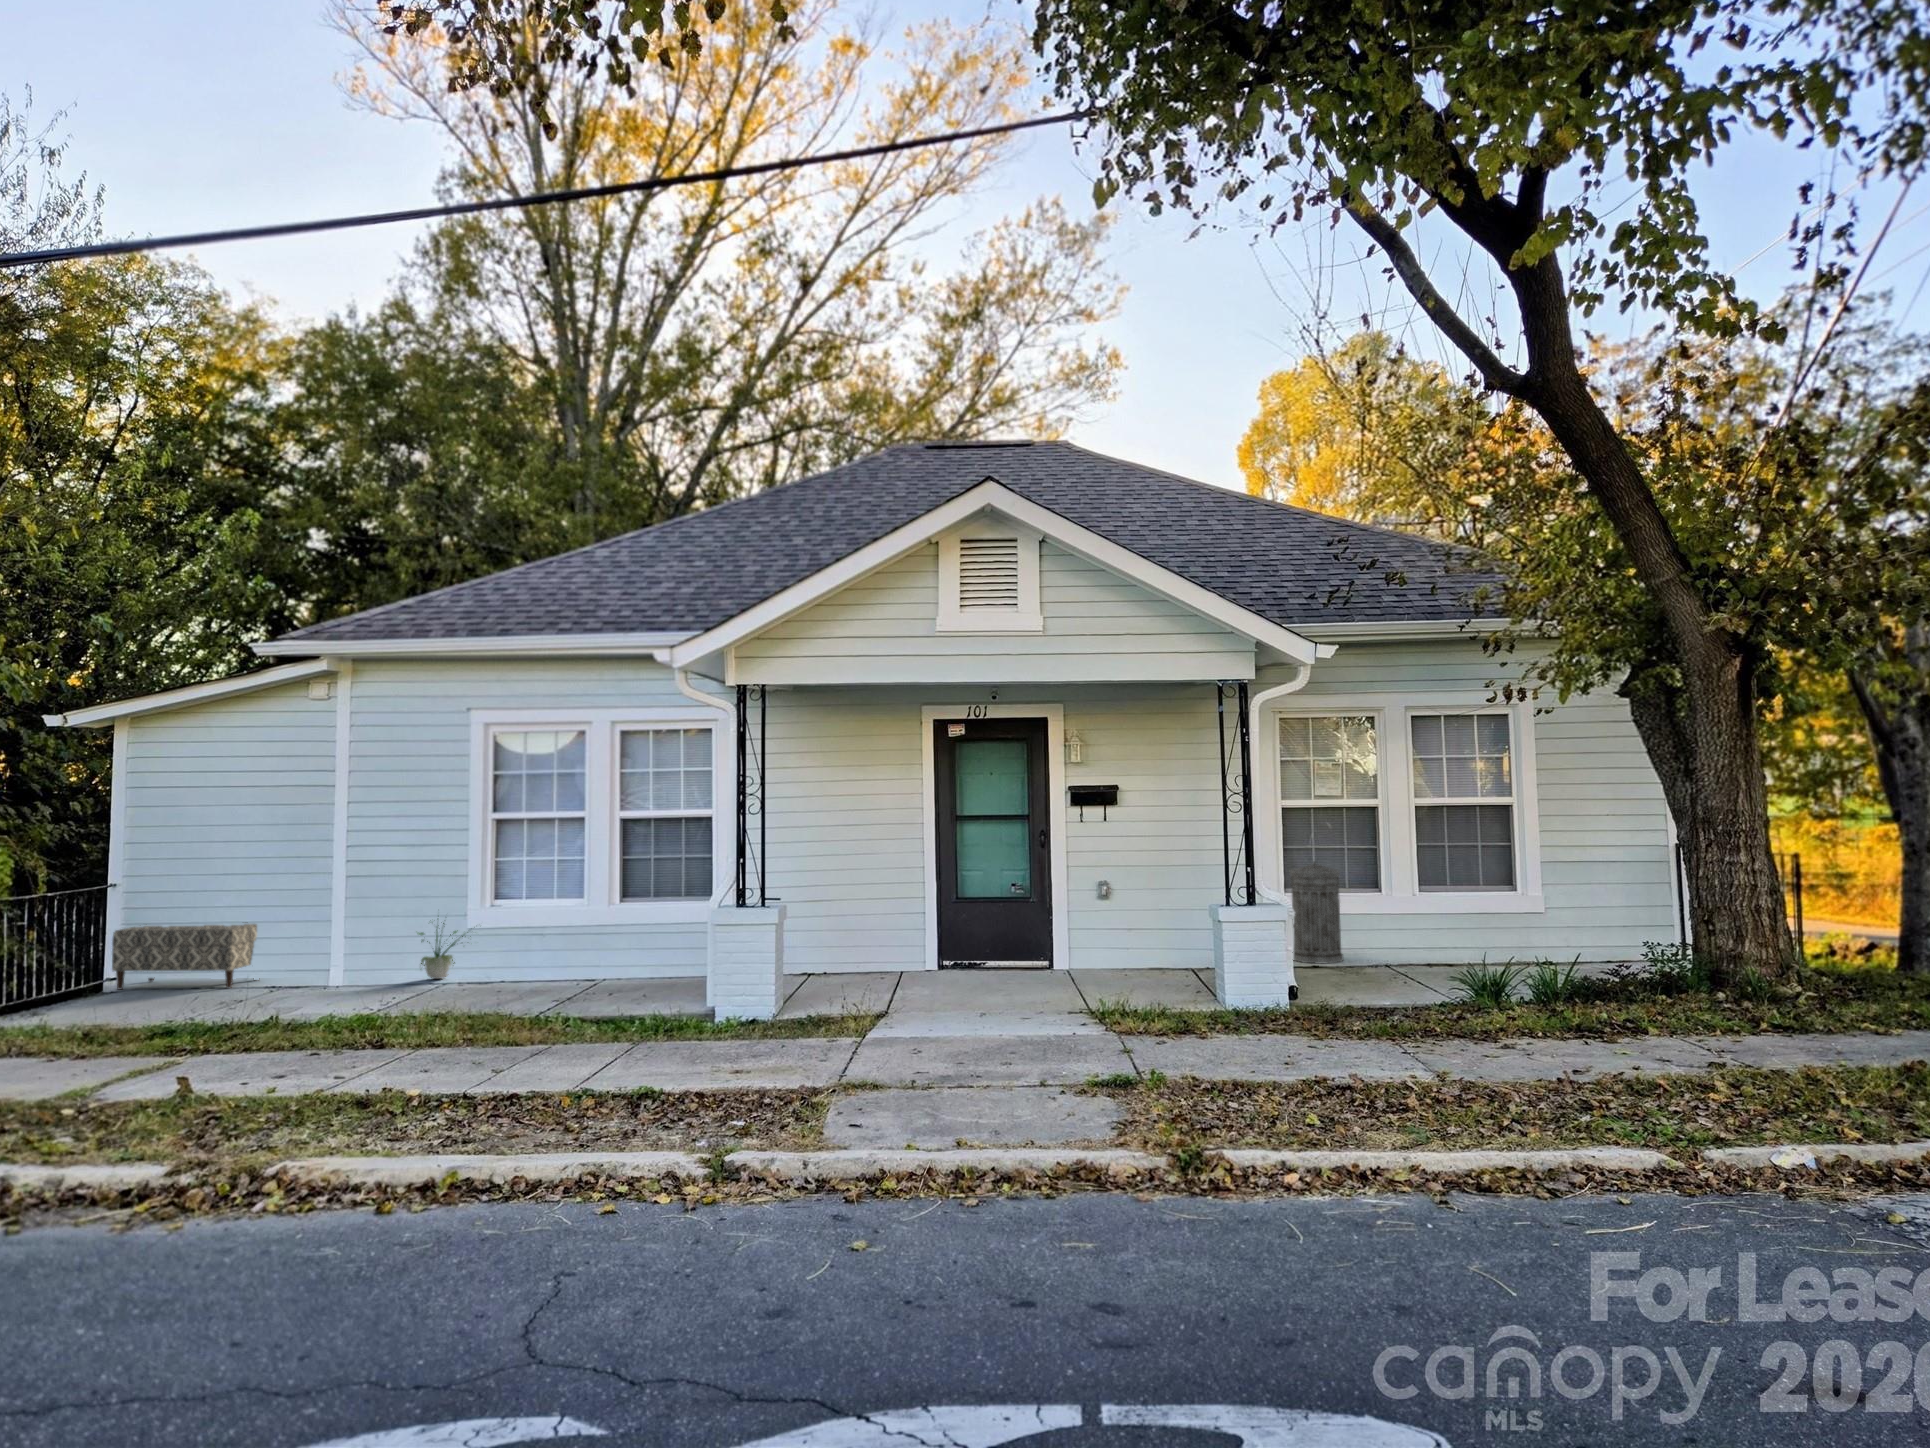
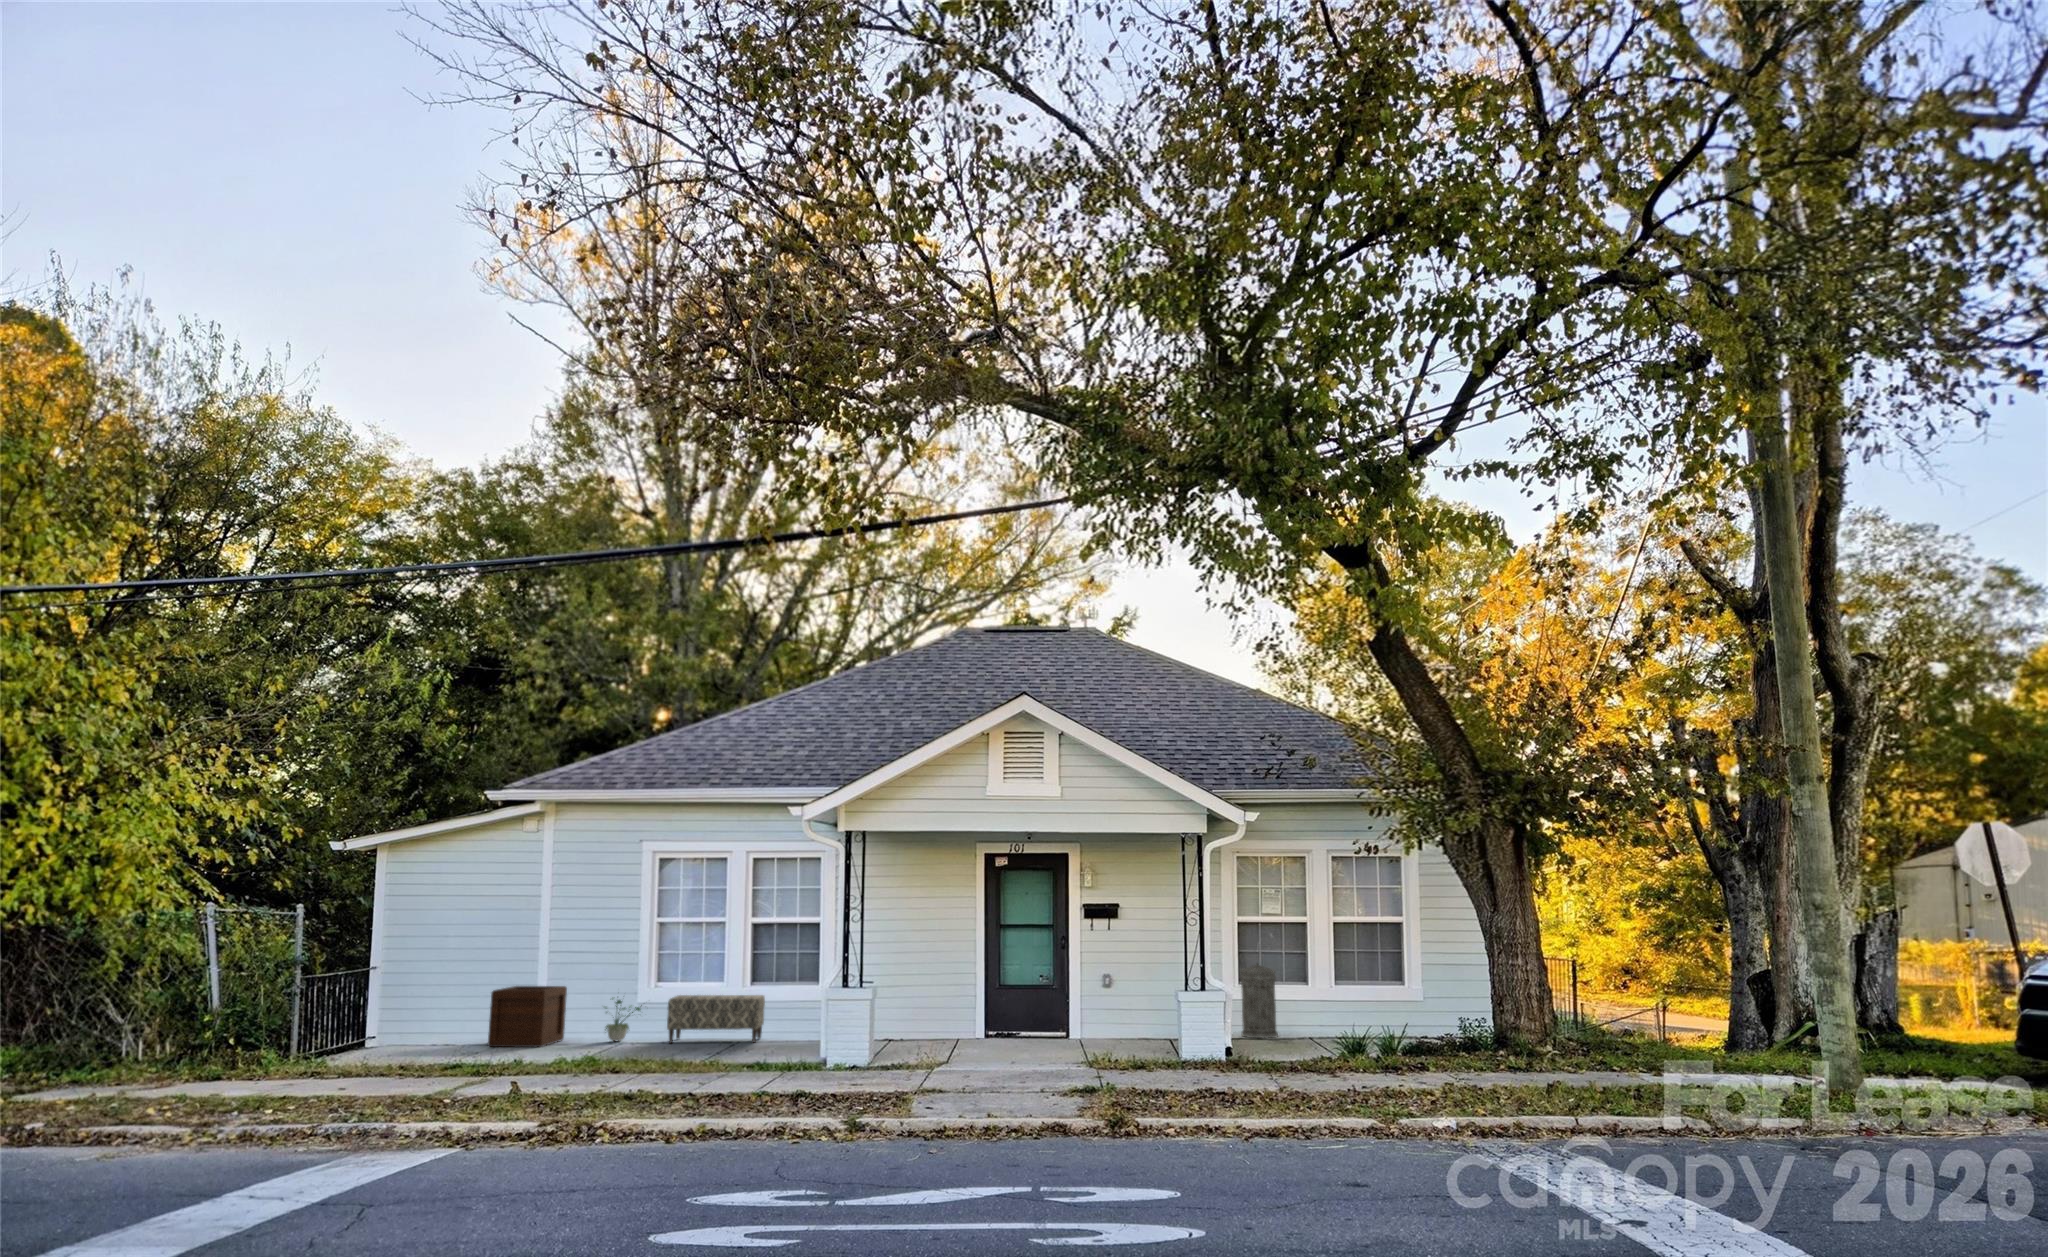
wooden crate: none [256,906,369,991] -> present [488,986,567,1047]
bench: present [112,922,257,989] -> present [667,995,765,1043]

